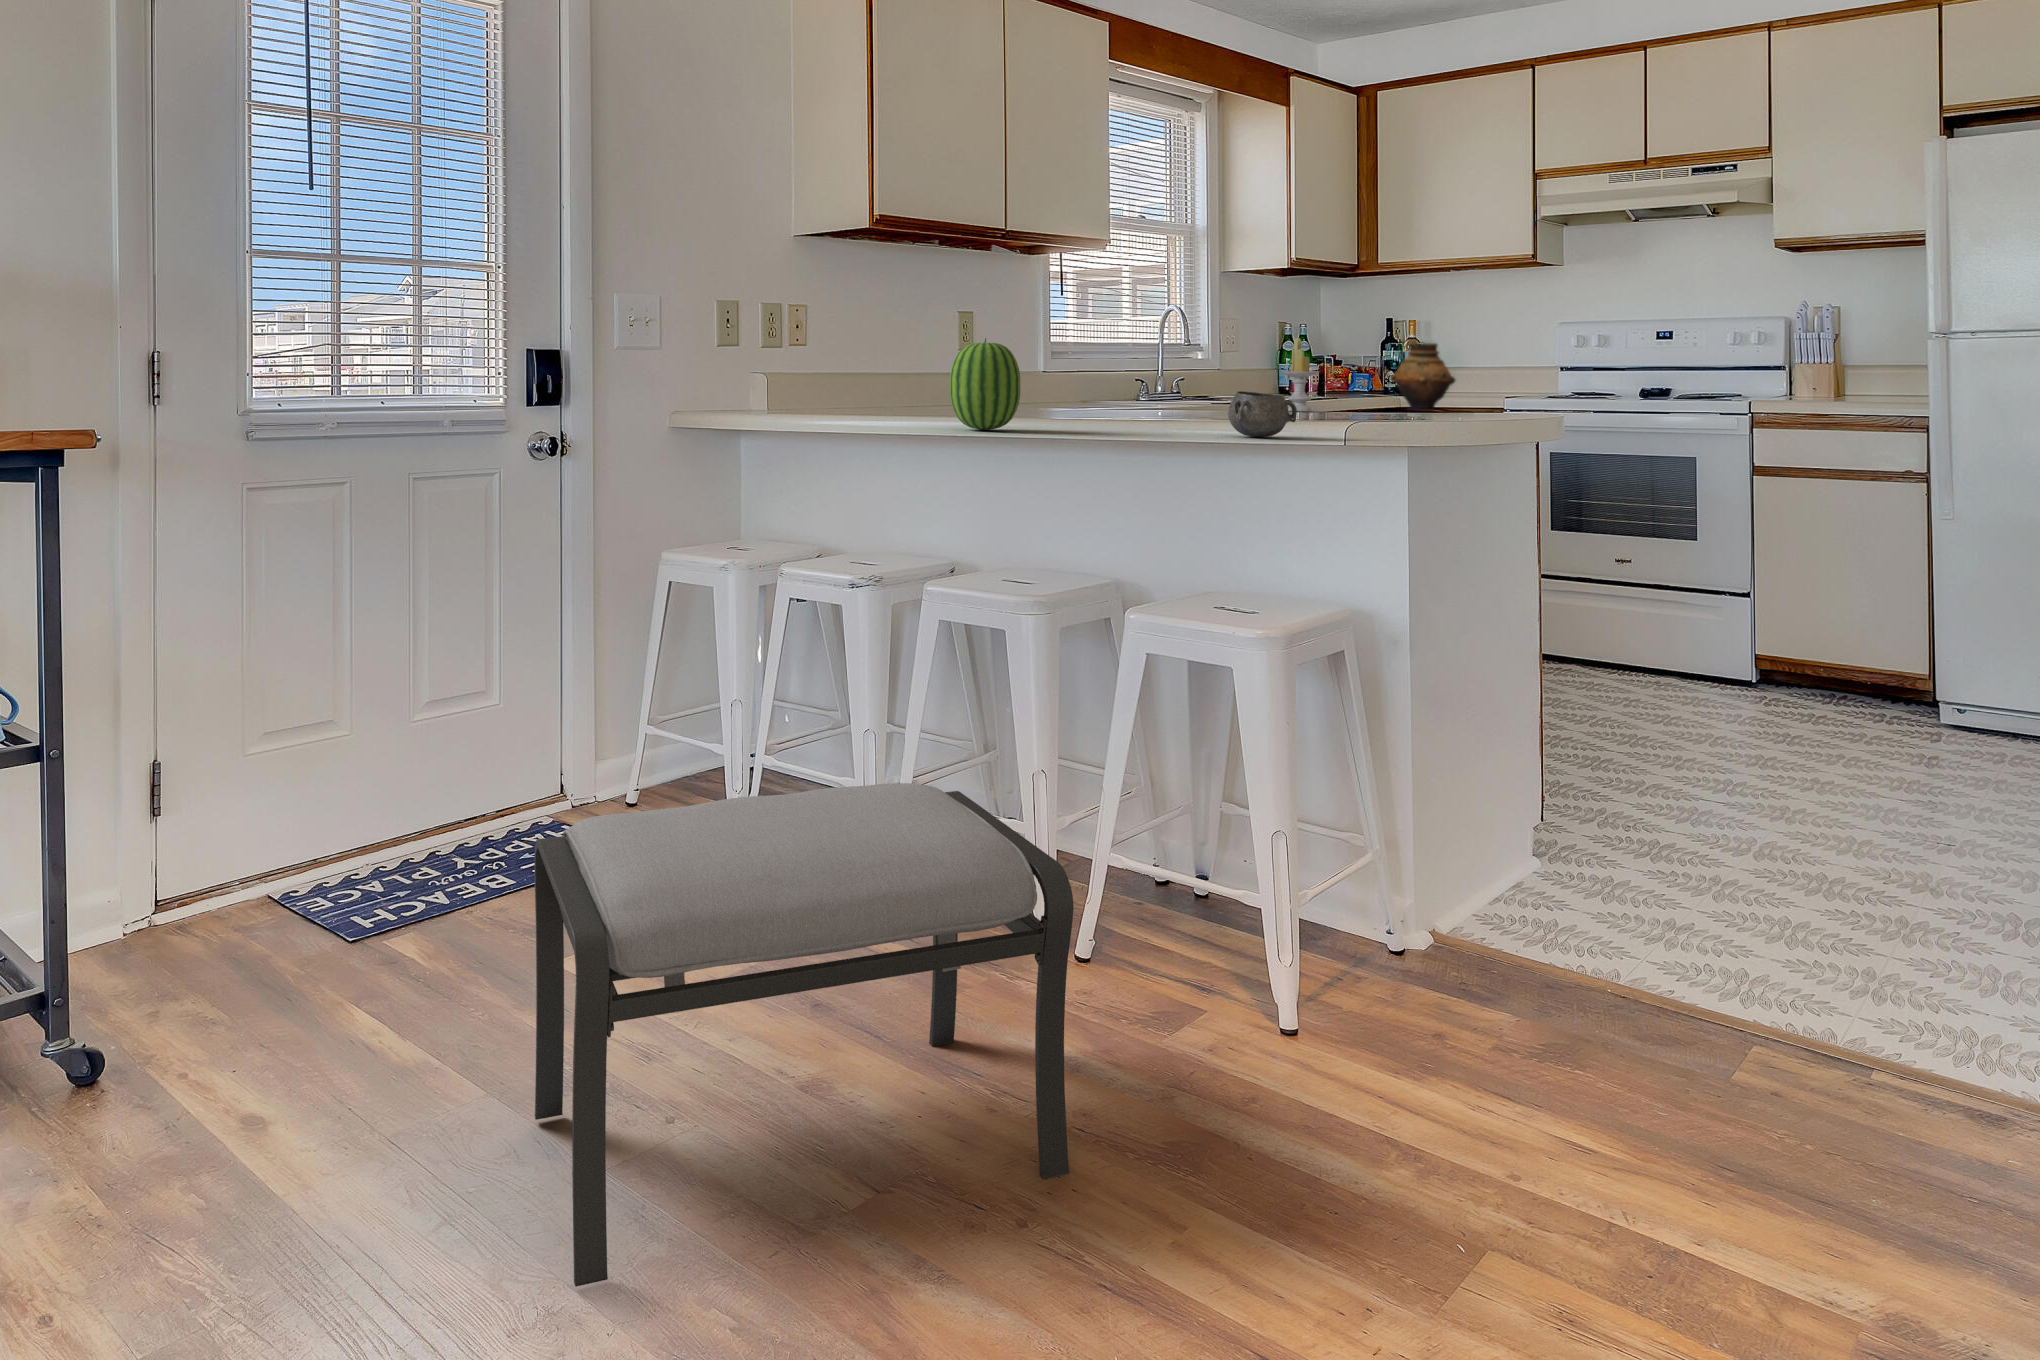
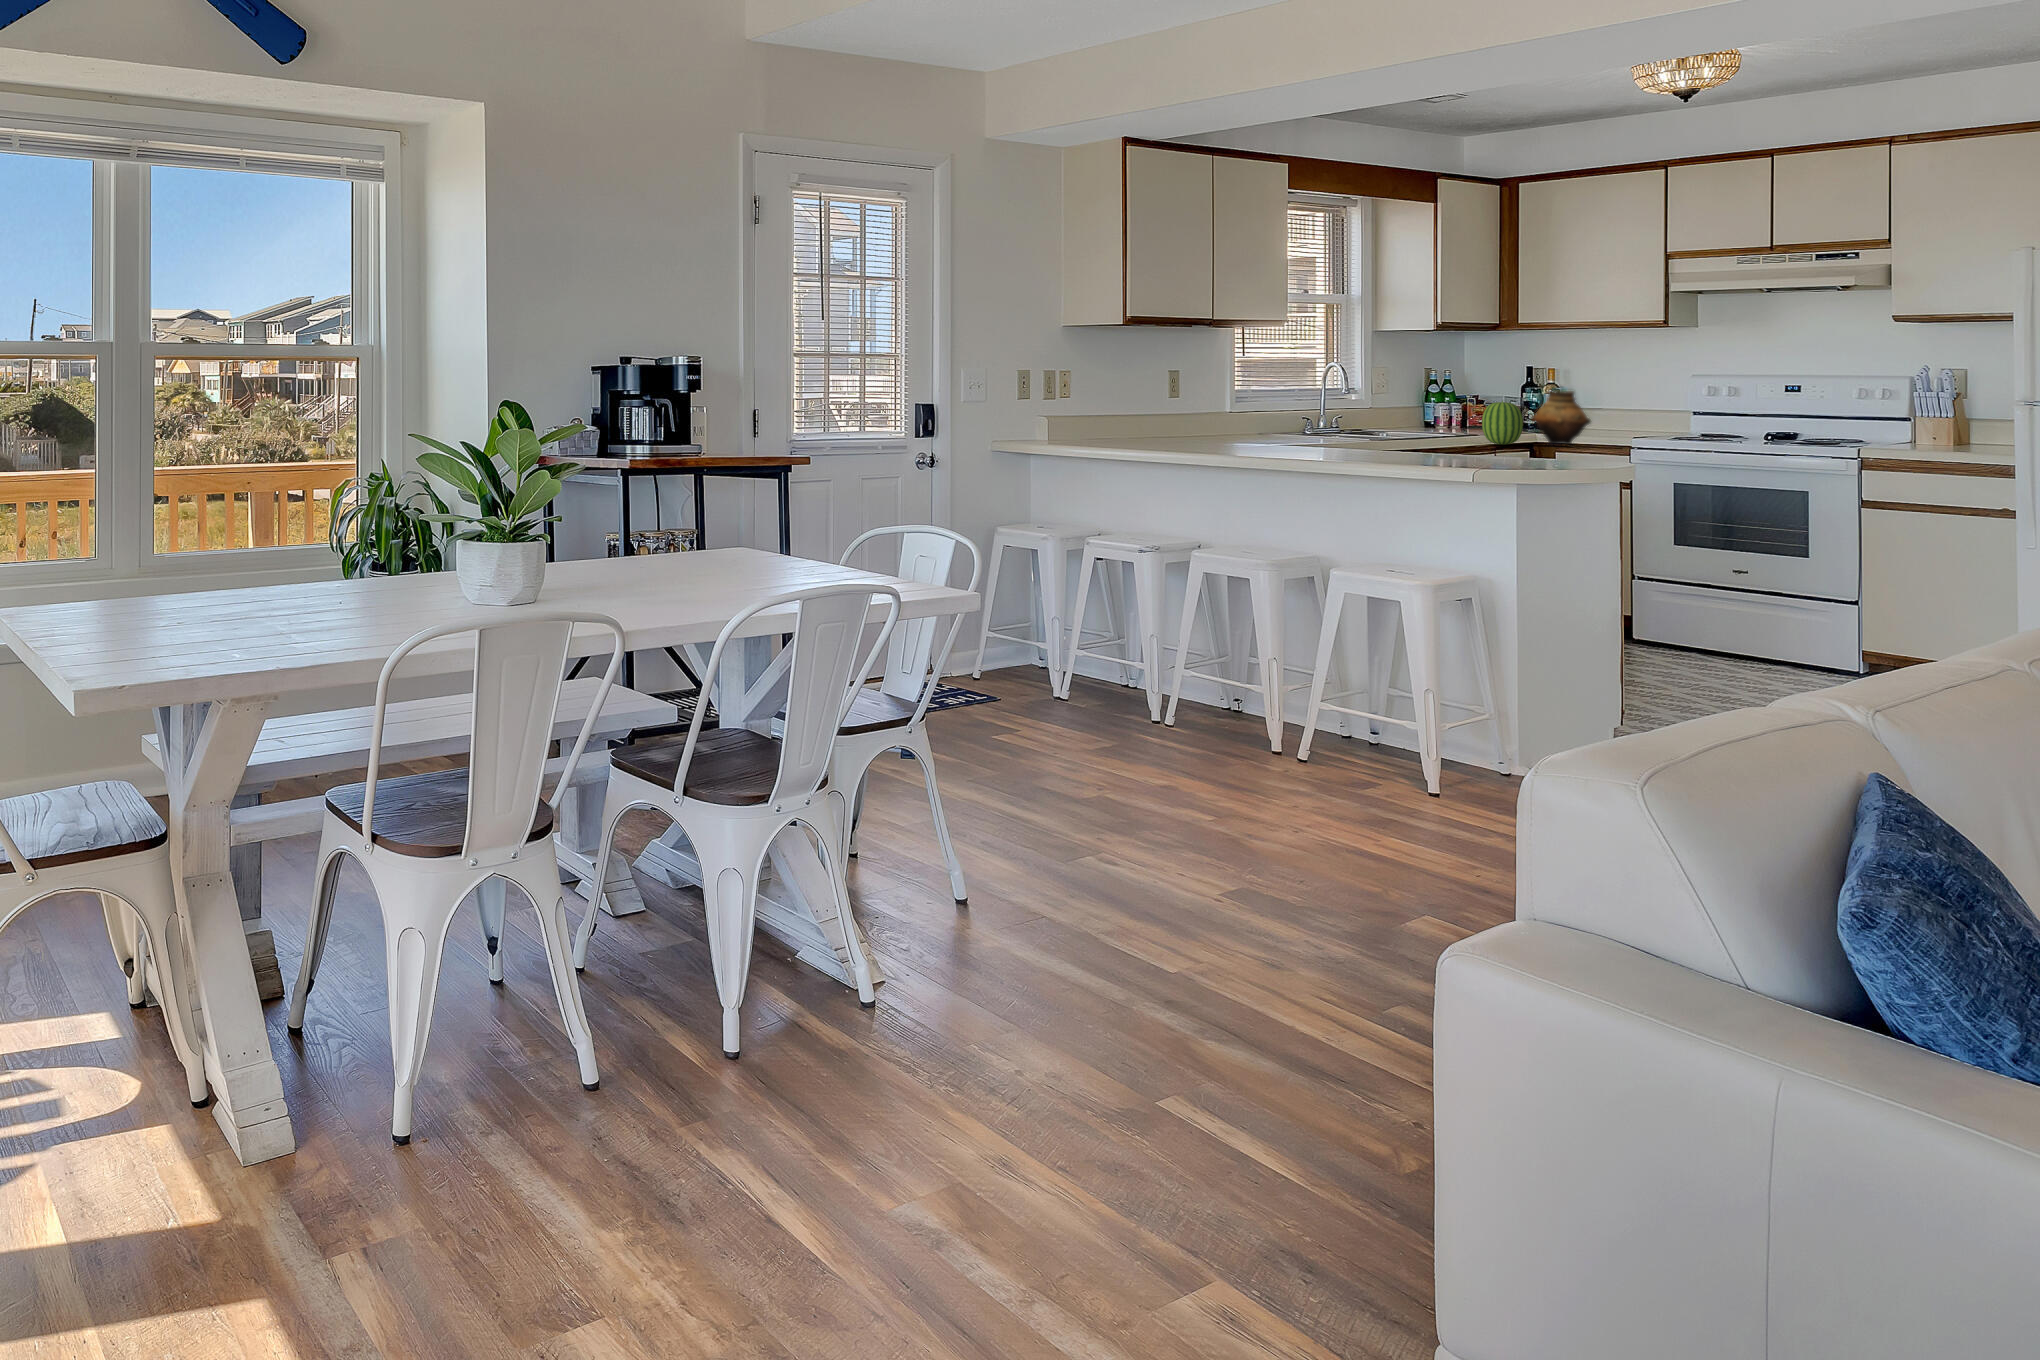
fruit: present [950,338,1020,430] -> present [1482,401,1523,445]
candle: present [1281,338,1319,411] -> none [1430,387,1464,445]
decorative bowl: present [1228,391,1297,437] -> none [1393,435,1443,465]
ottoman: present [534,783,1073,1287] -> none [1027,640,1319,825]

